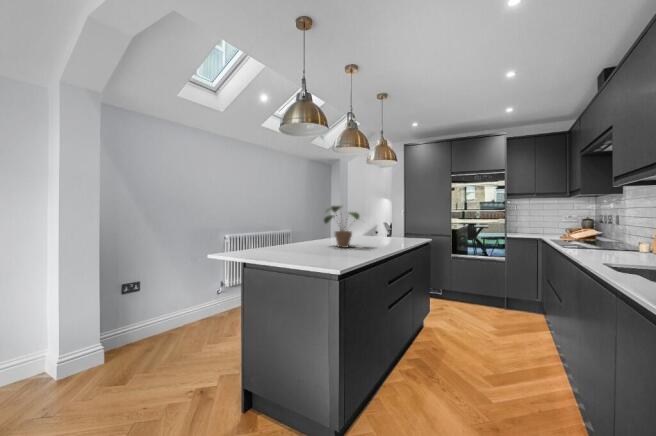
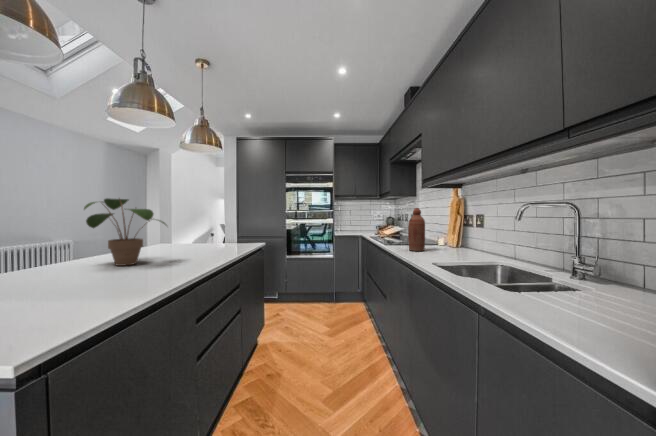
bottle: none [588,209,610,256] -> present [408,208,425,251]

